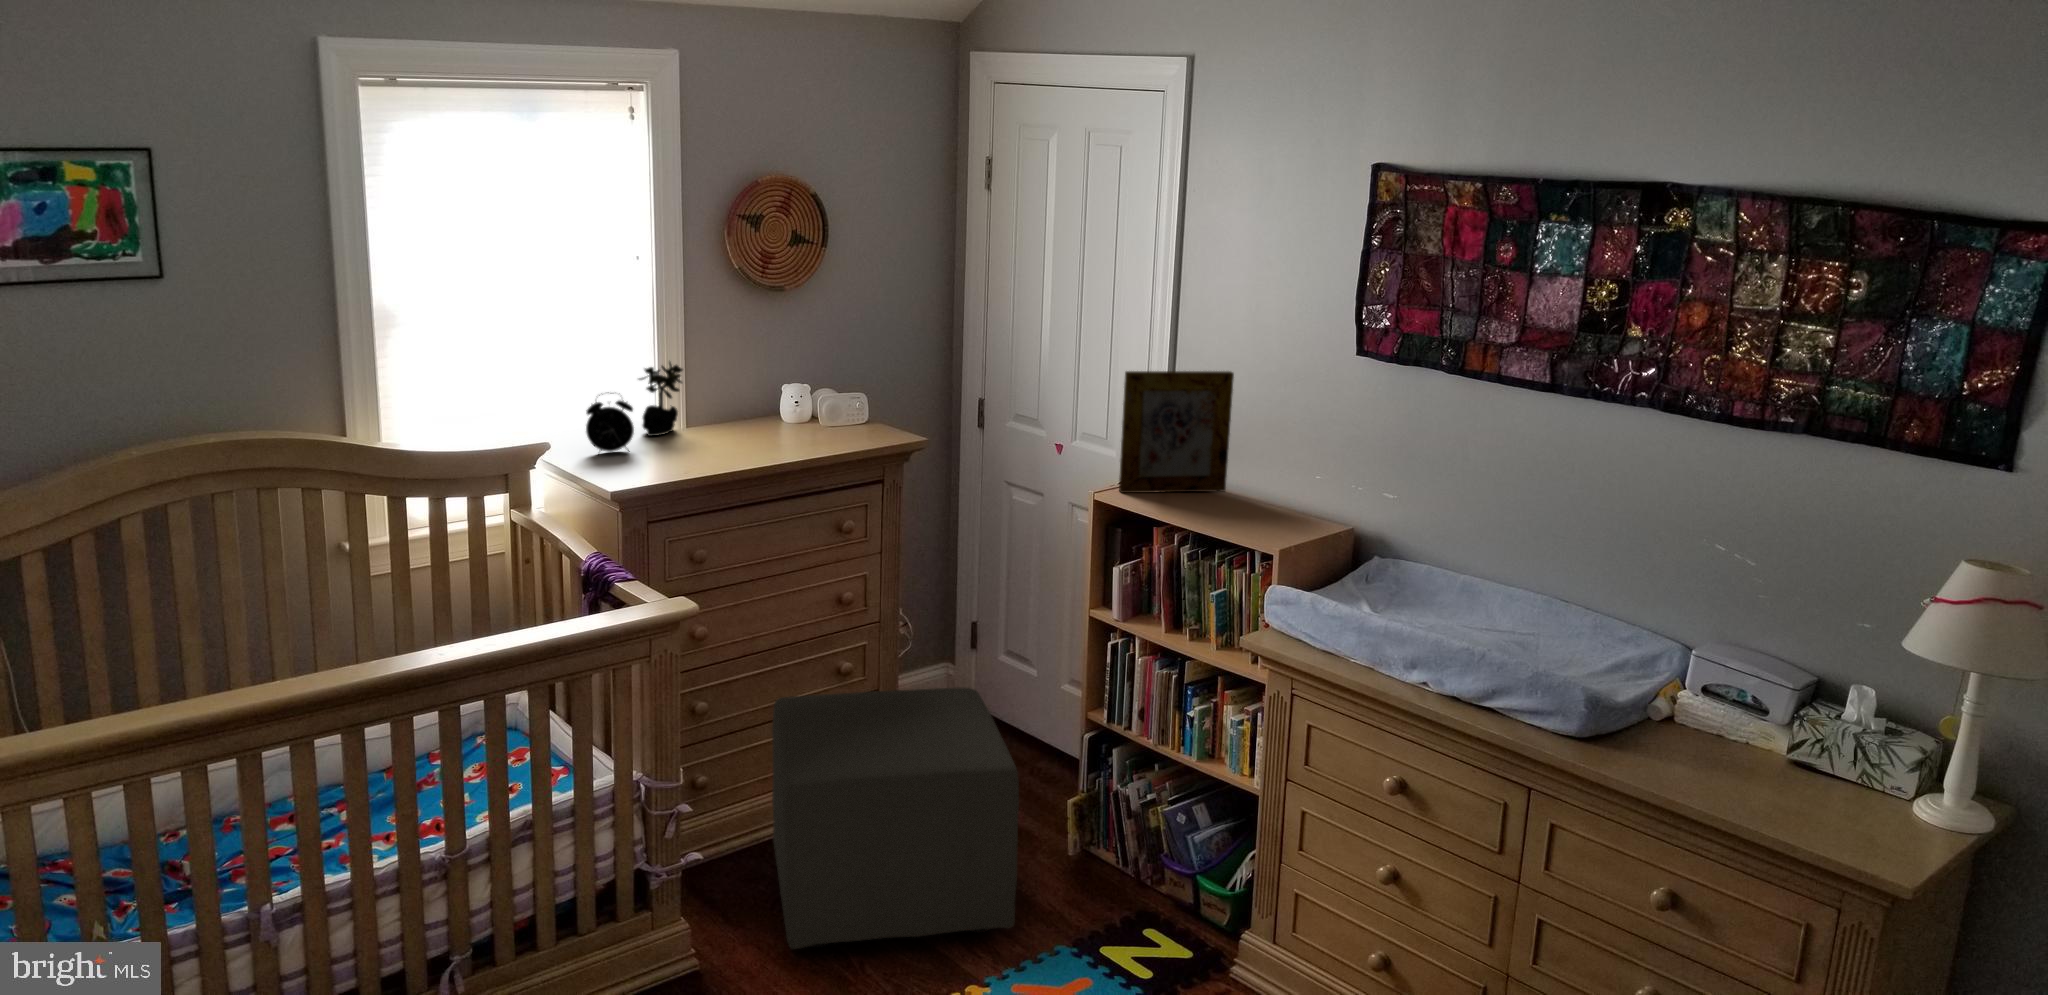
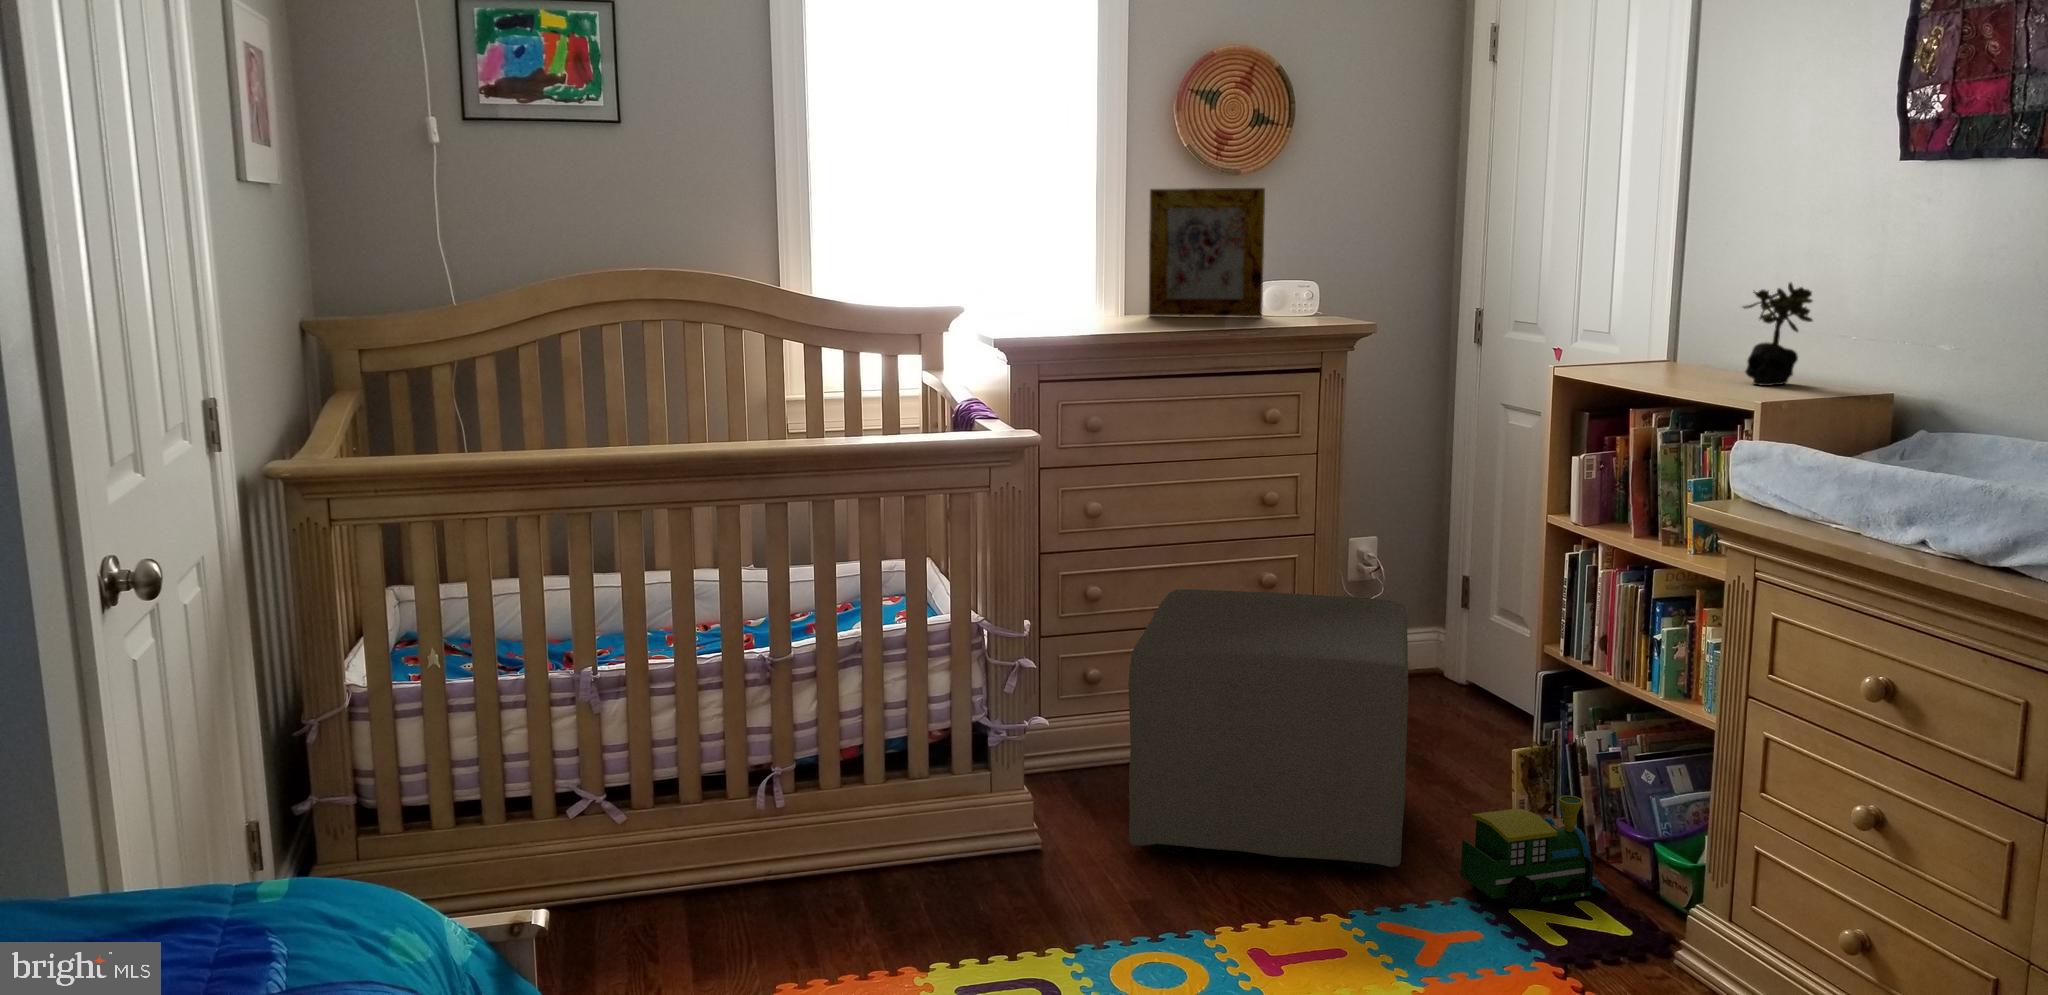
succulent plant: present [639,362,683,436] -> present [1743,282,1813,386]
picture frame: present [1119,371,1234,493] -> present [1149,188,1265,317]
alarm clock: present [586,392,634,452] -> none [1005,259,1053,323]
toy train: none [1059,845,1163,944] -> present [1461,796,1607,908]

